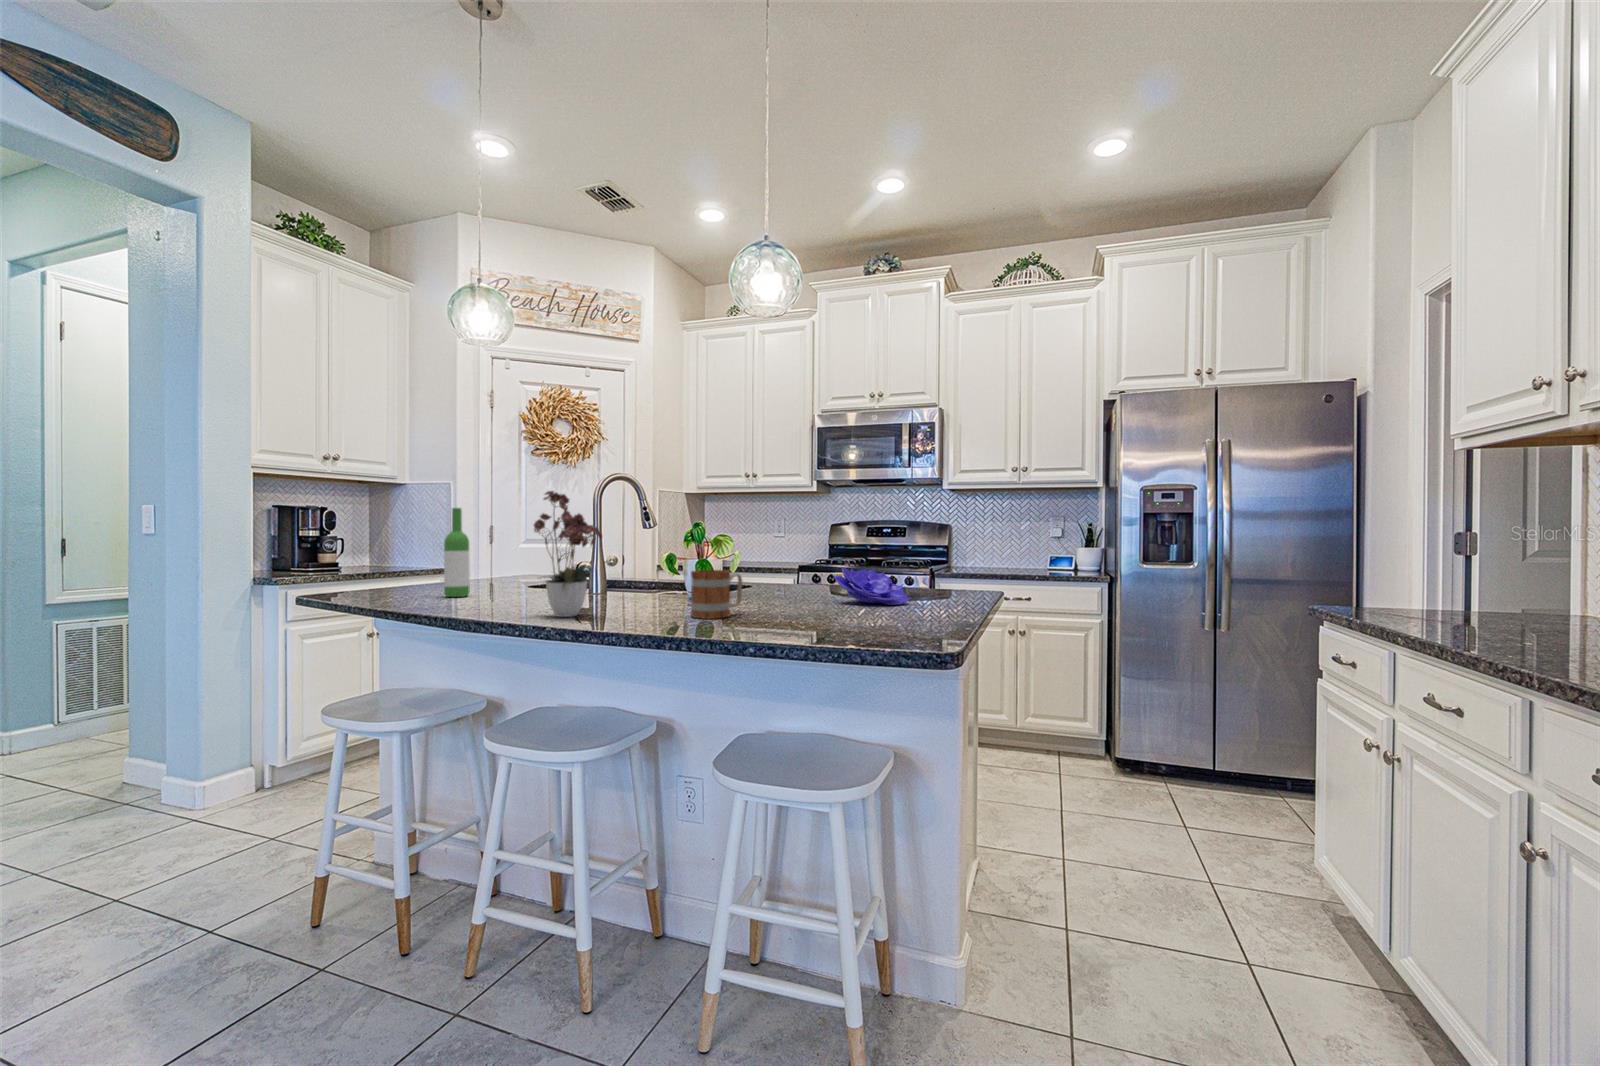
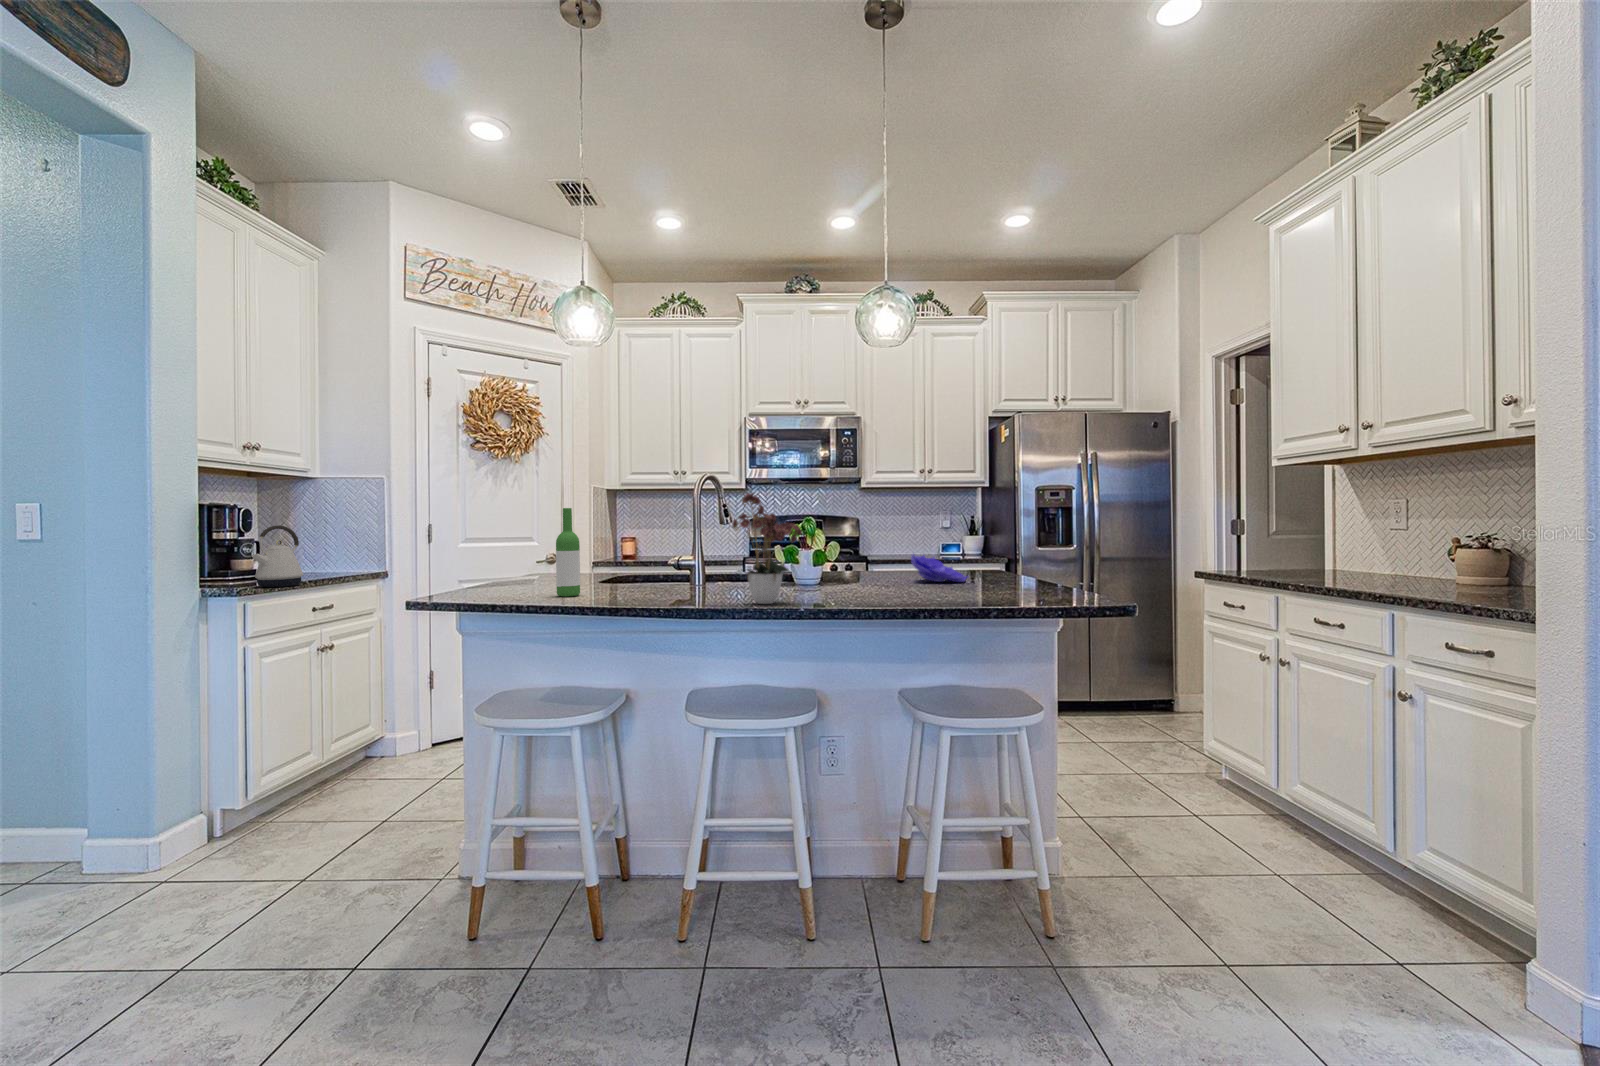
kettle: none [303,523,351,577] -> present [252,525,303,587]
mug: present [691,570,742,619] -> none [860,559,891,598]

